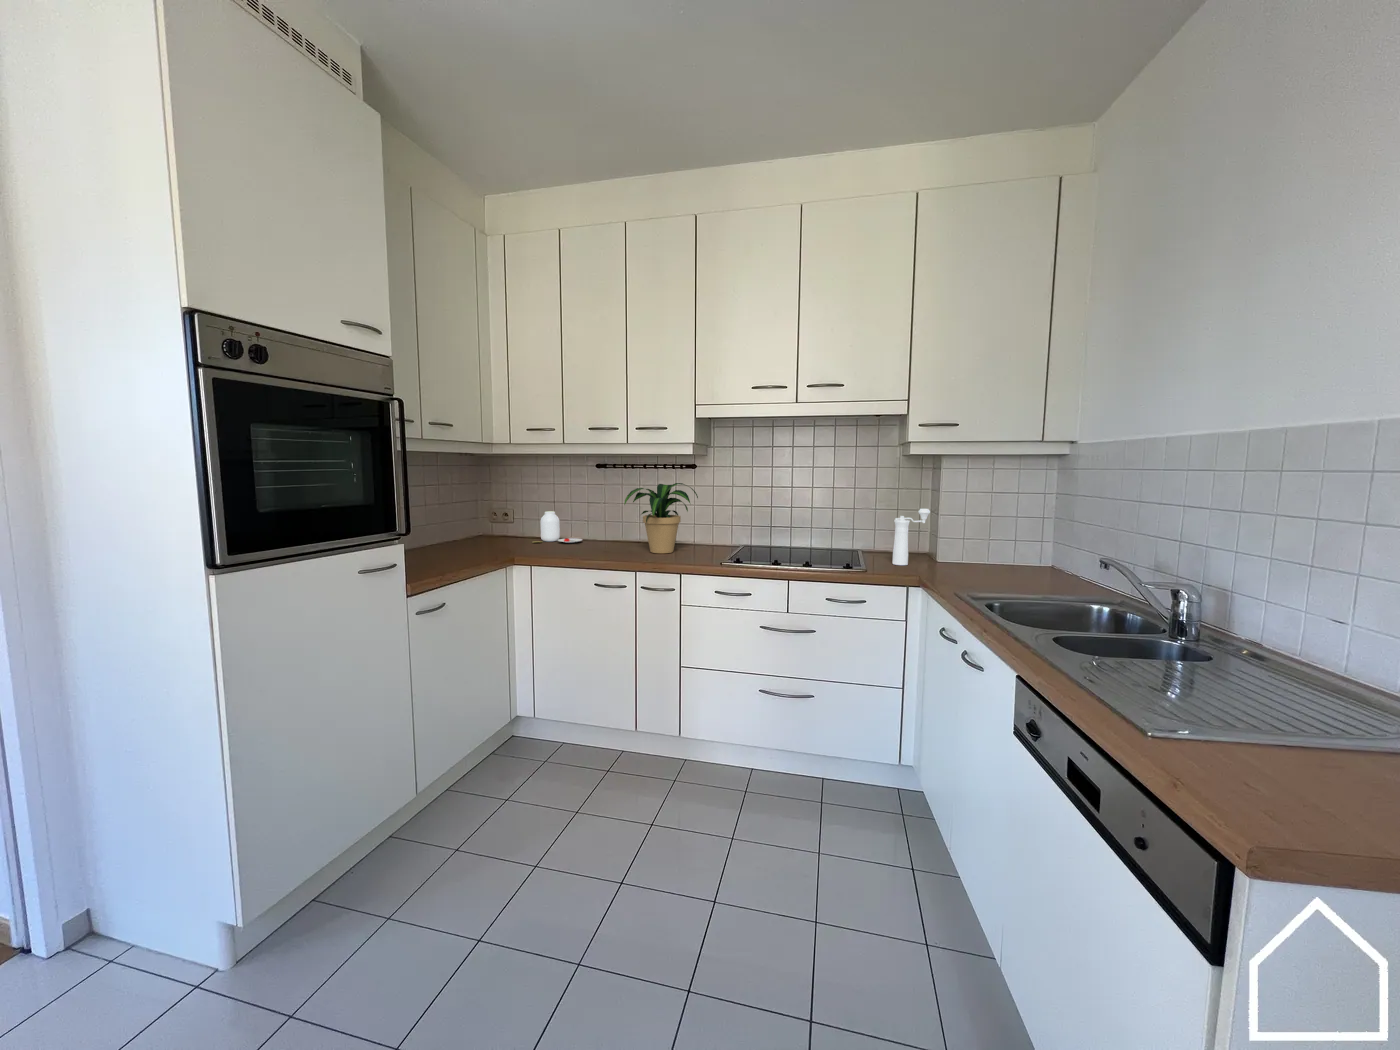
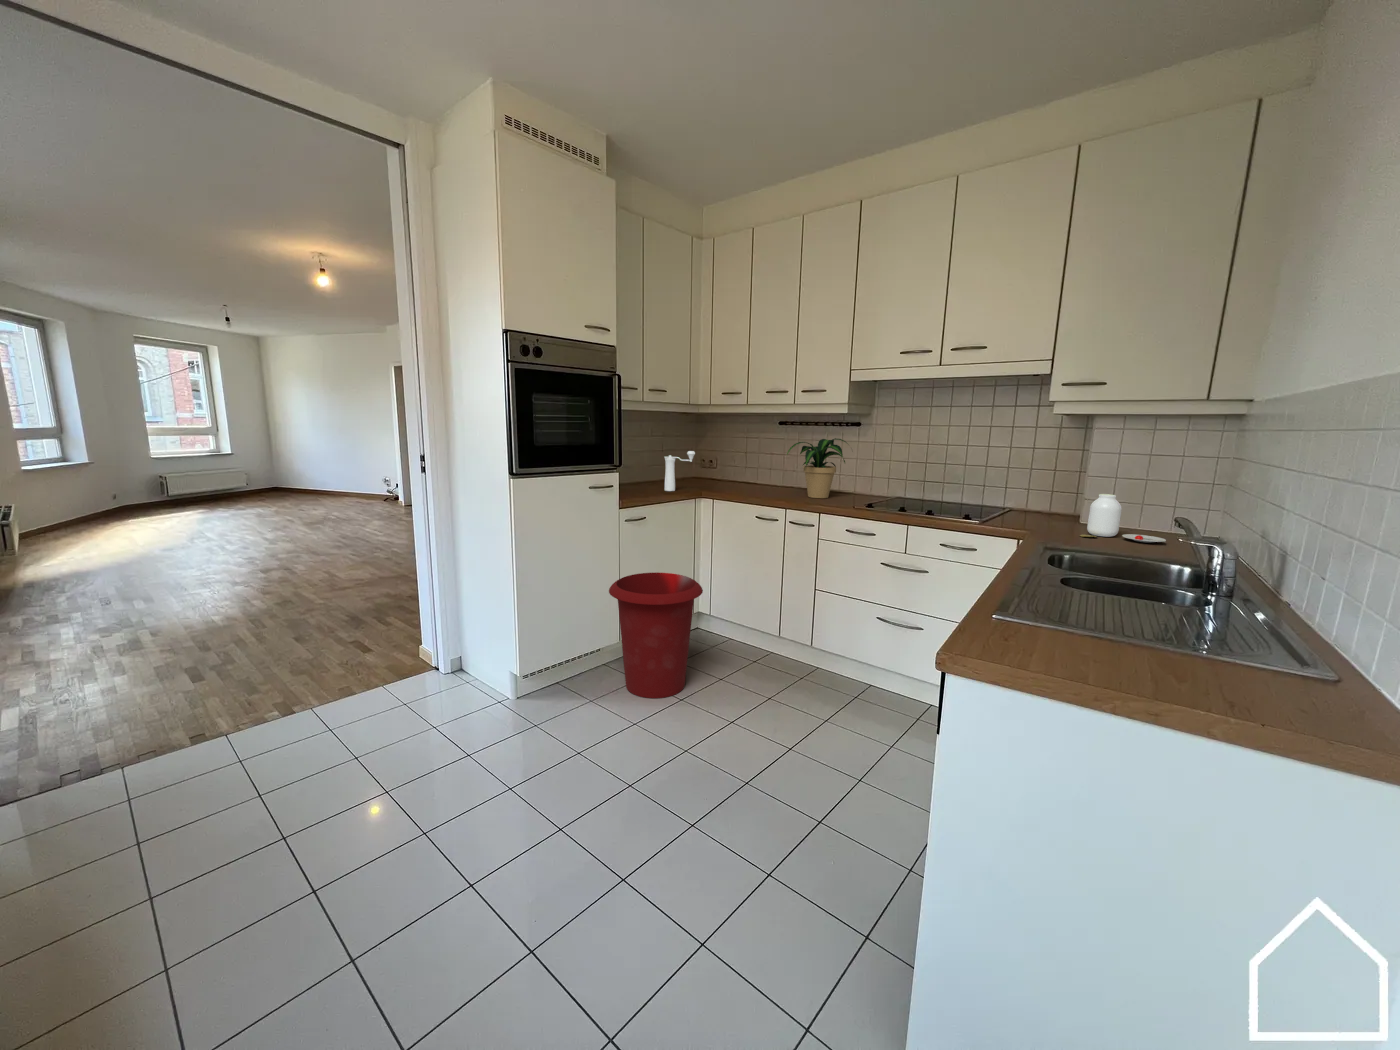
pepper mill: present [892,509,930,565] -> present [664,451,695,491]
jar: present [532,511,582,543] -> present [1080,494,1166,543]
waste bin: none [403,677,550,877] -> present [609,572,703,698]

